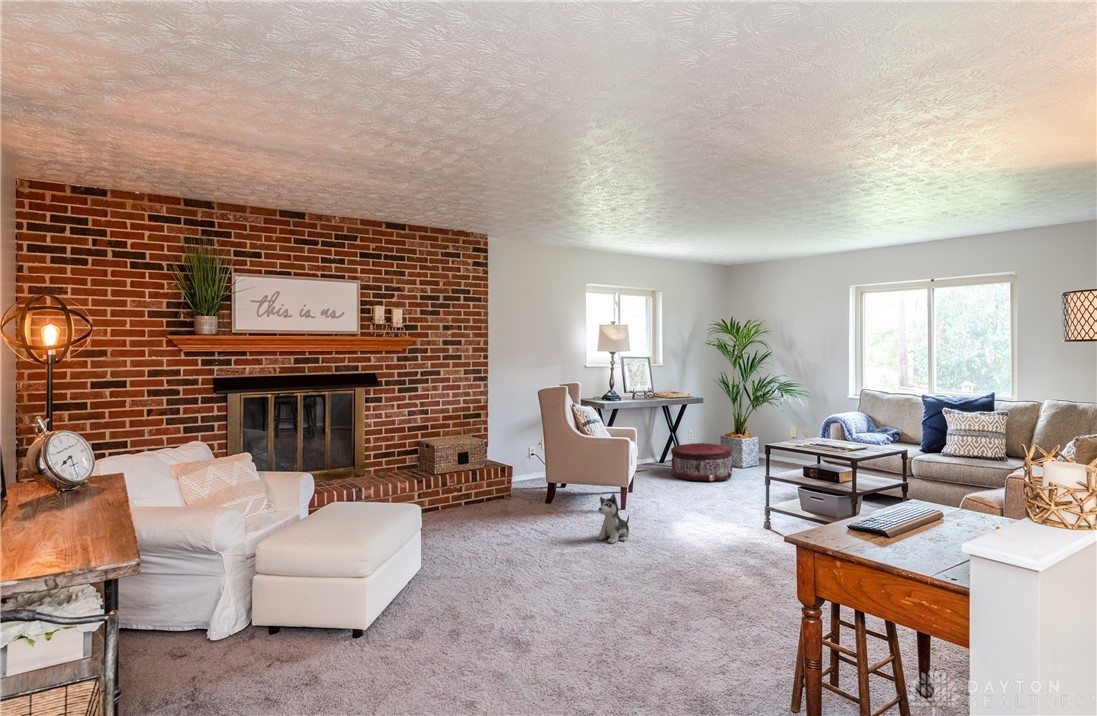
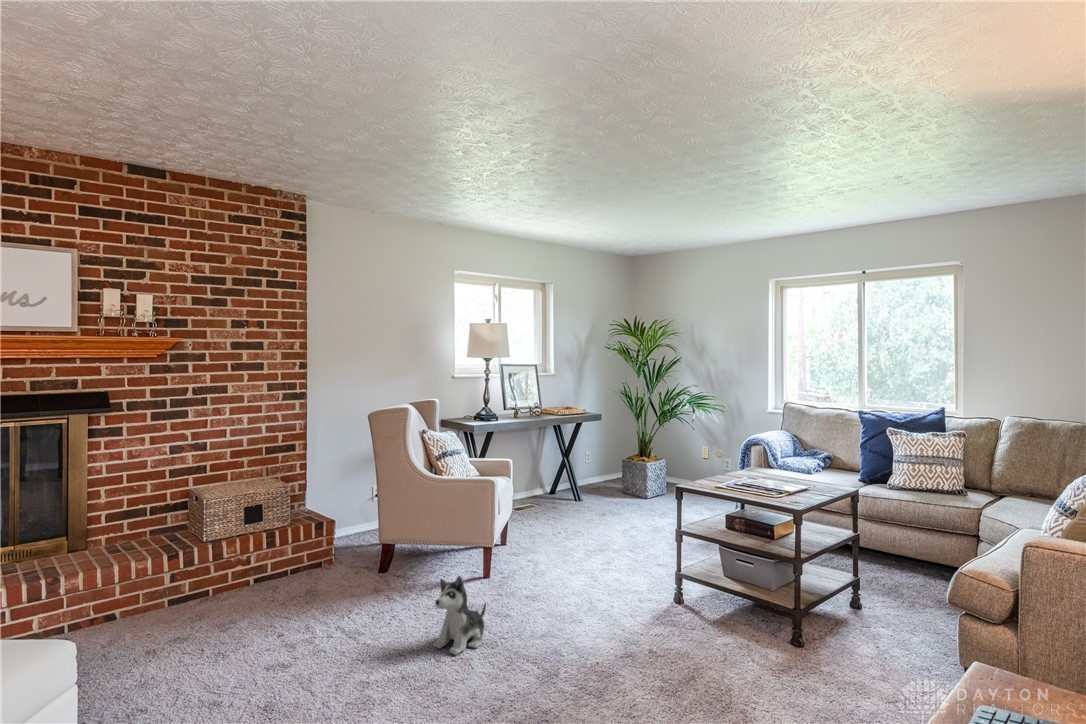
pouf: present [671,443,732,481] -> none [557,471,633,523]

